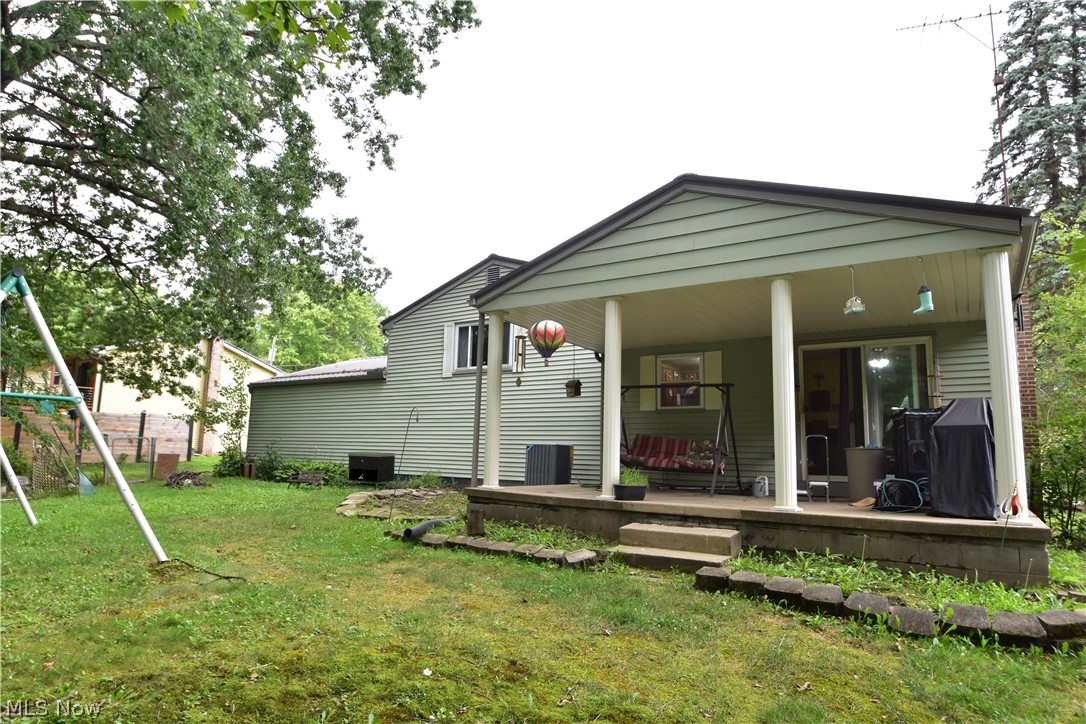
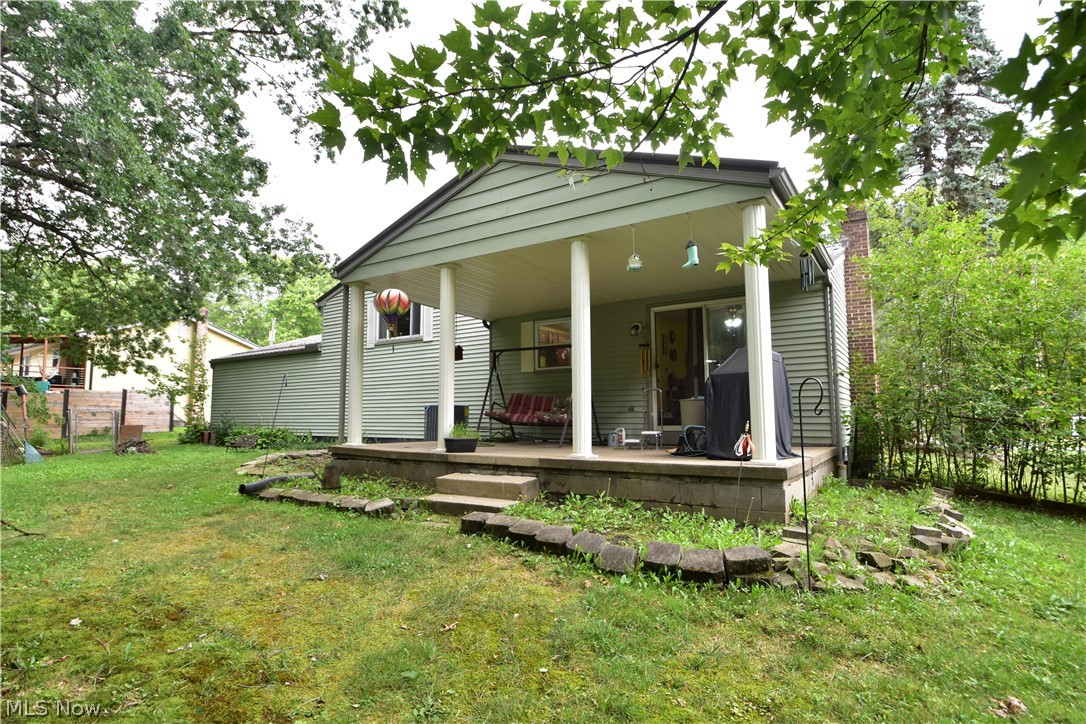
storage bench: present [348,452,395,486] -> none [287,418,331,449]

